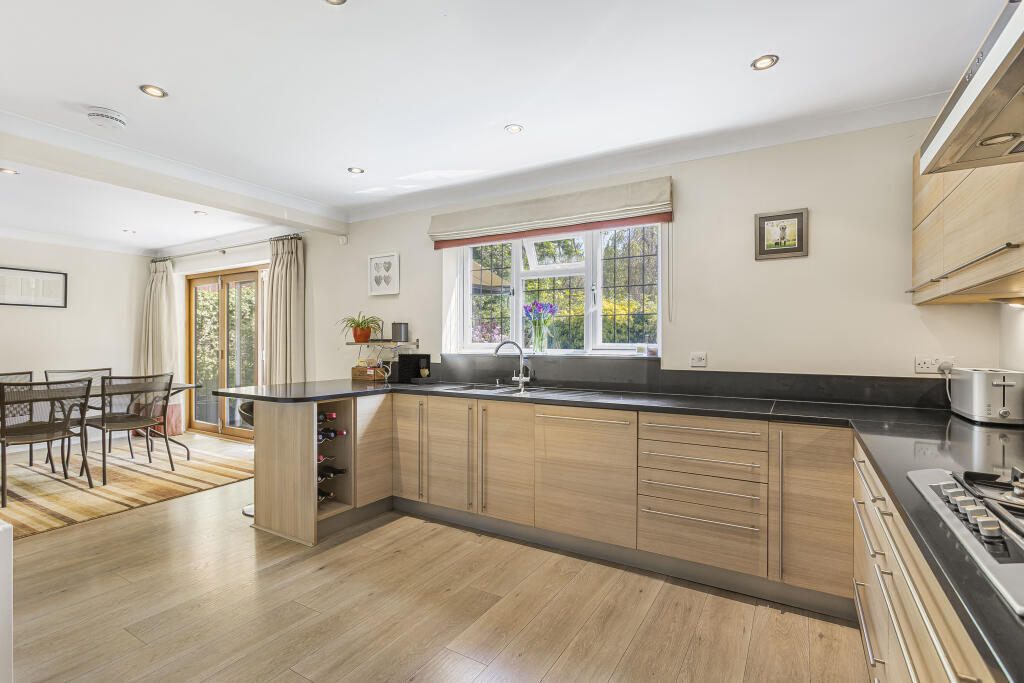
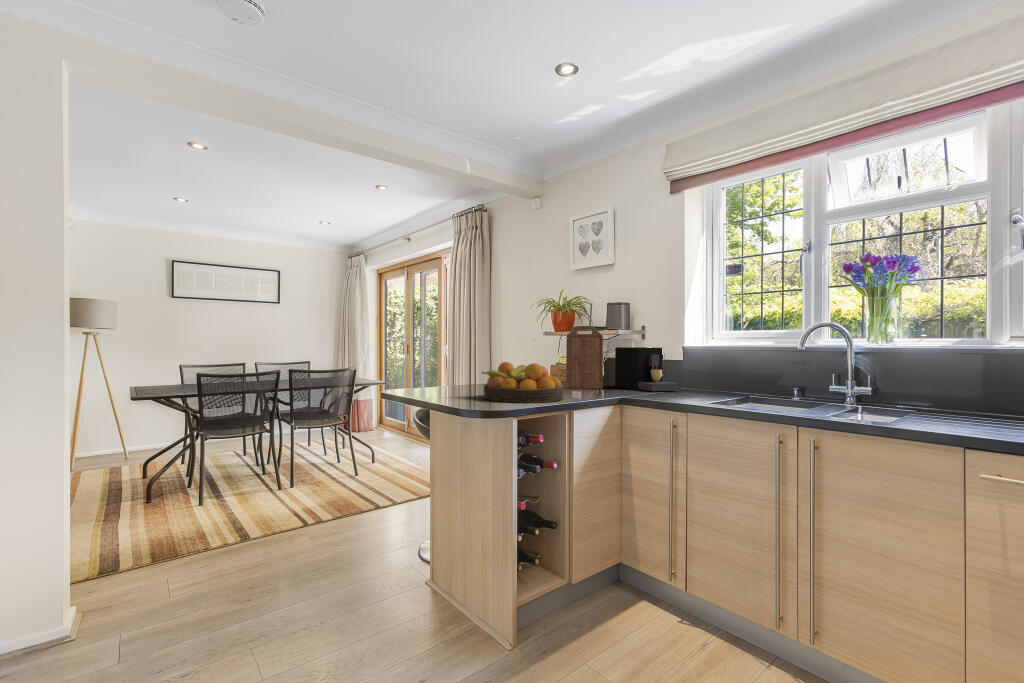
cutting board: none [360,340,387,384] -> present [566,326,603,389]
fruit bowl: none [292,366,351,392] -> present [482,362,564,403]

